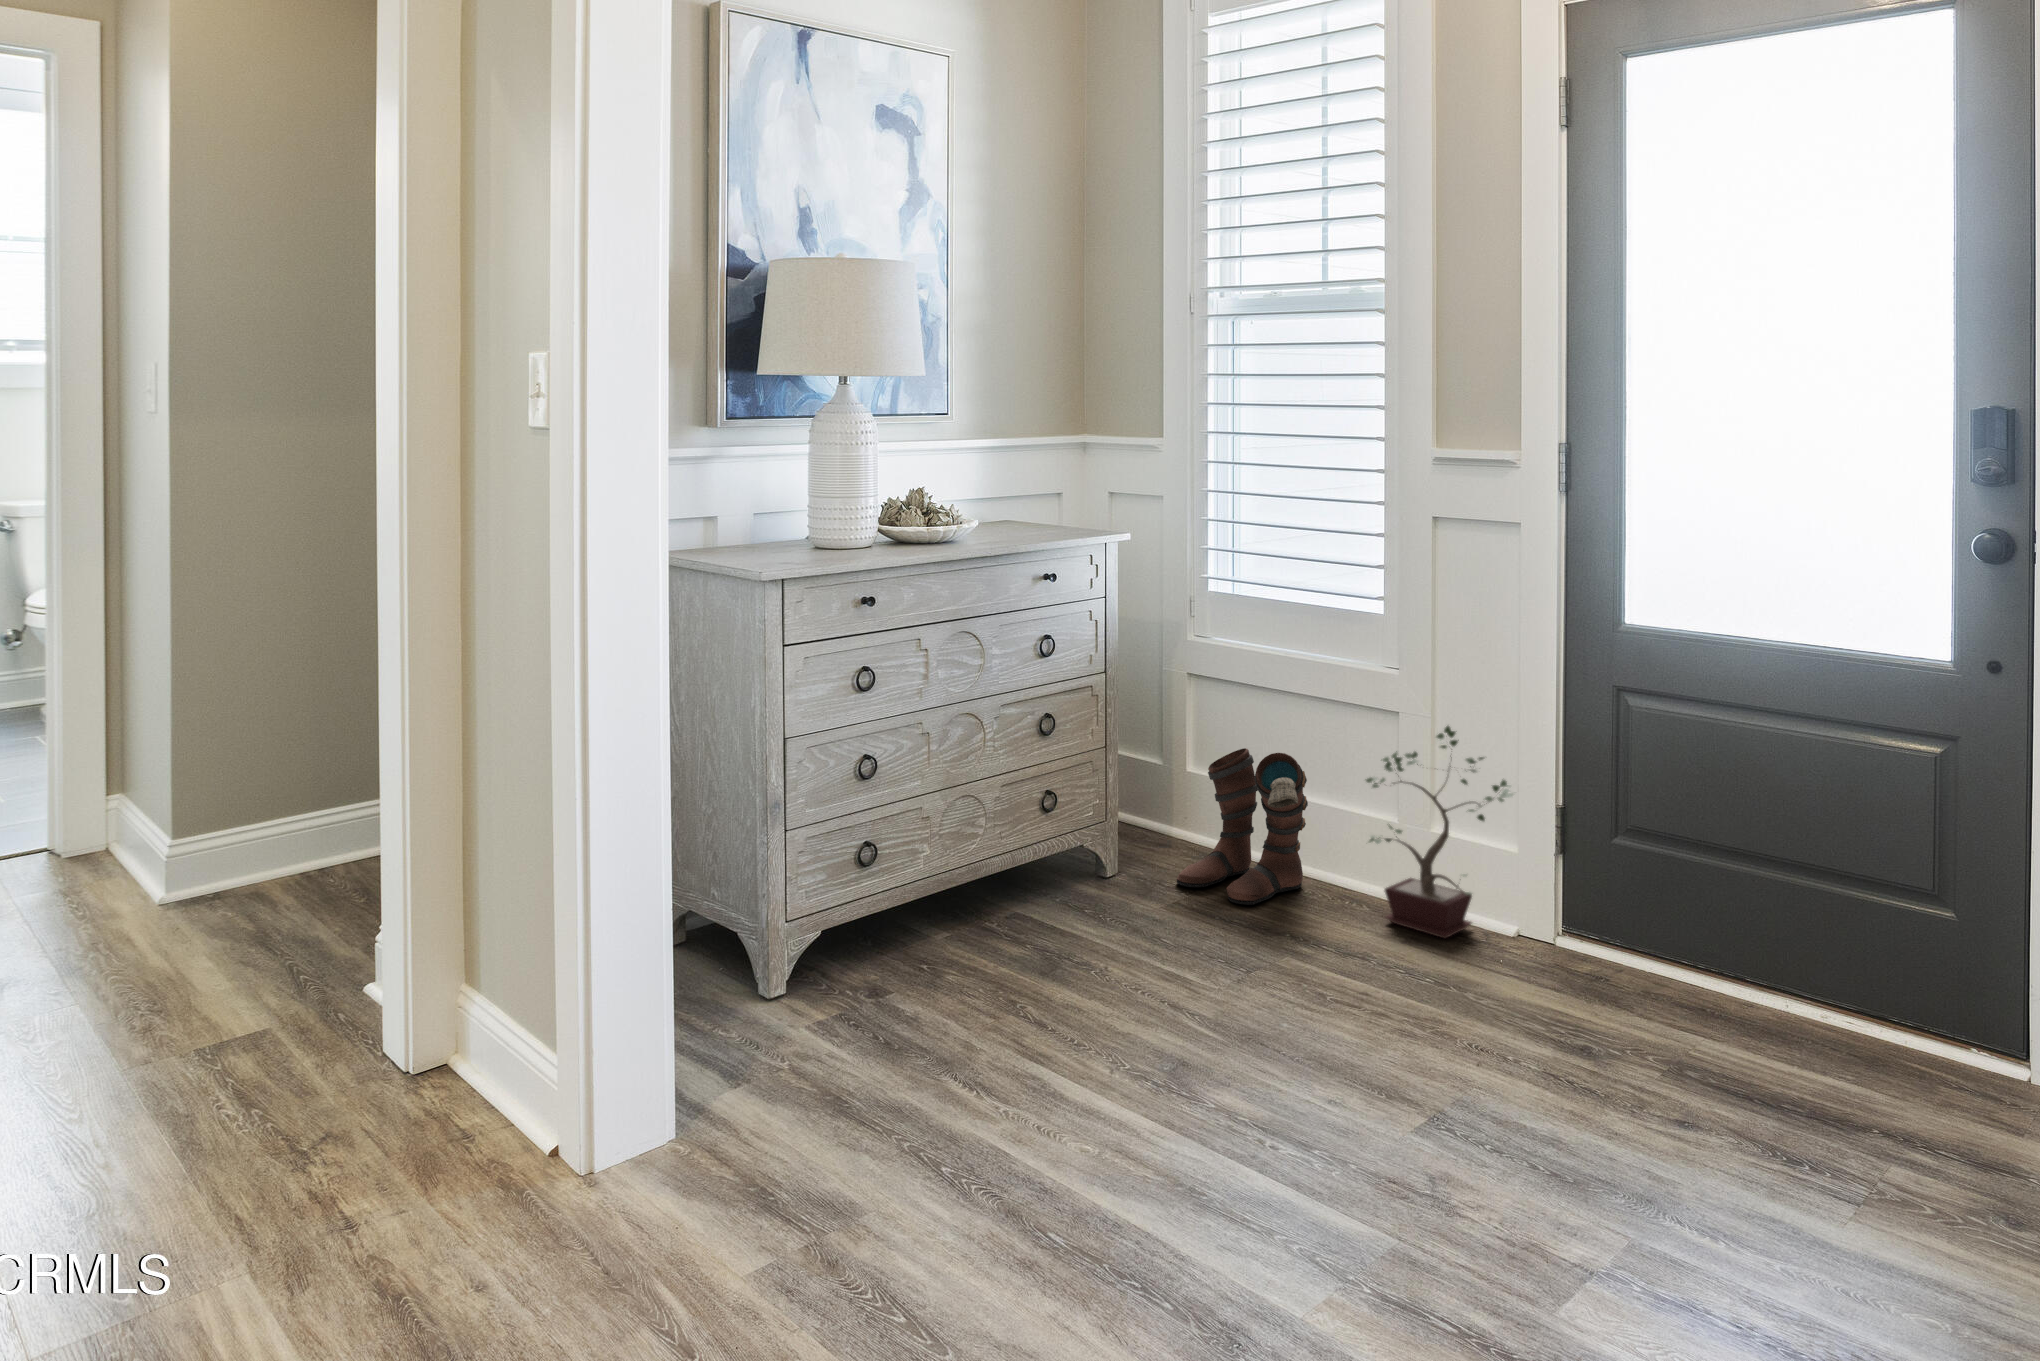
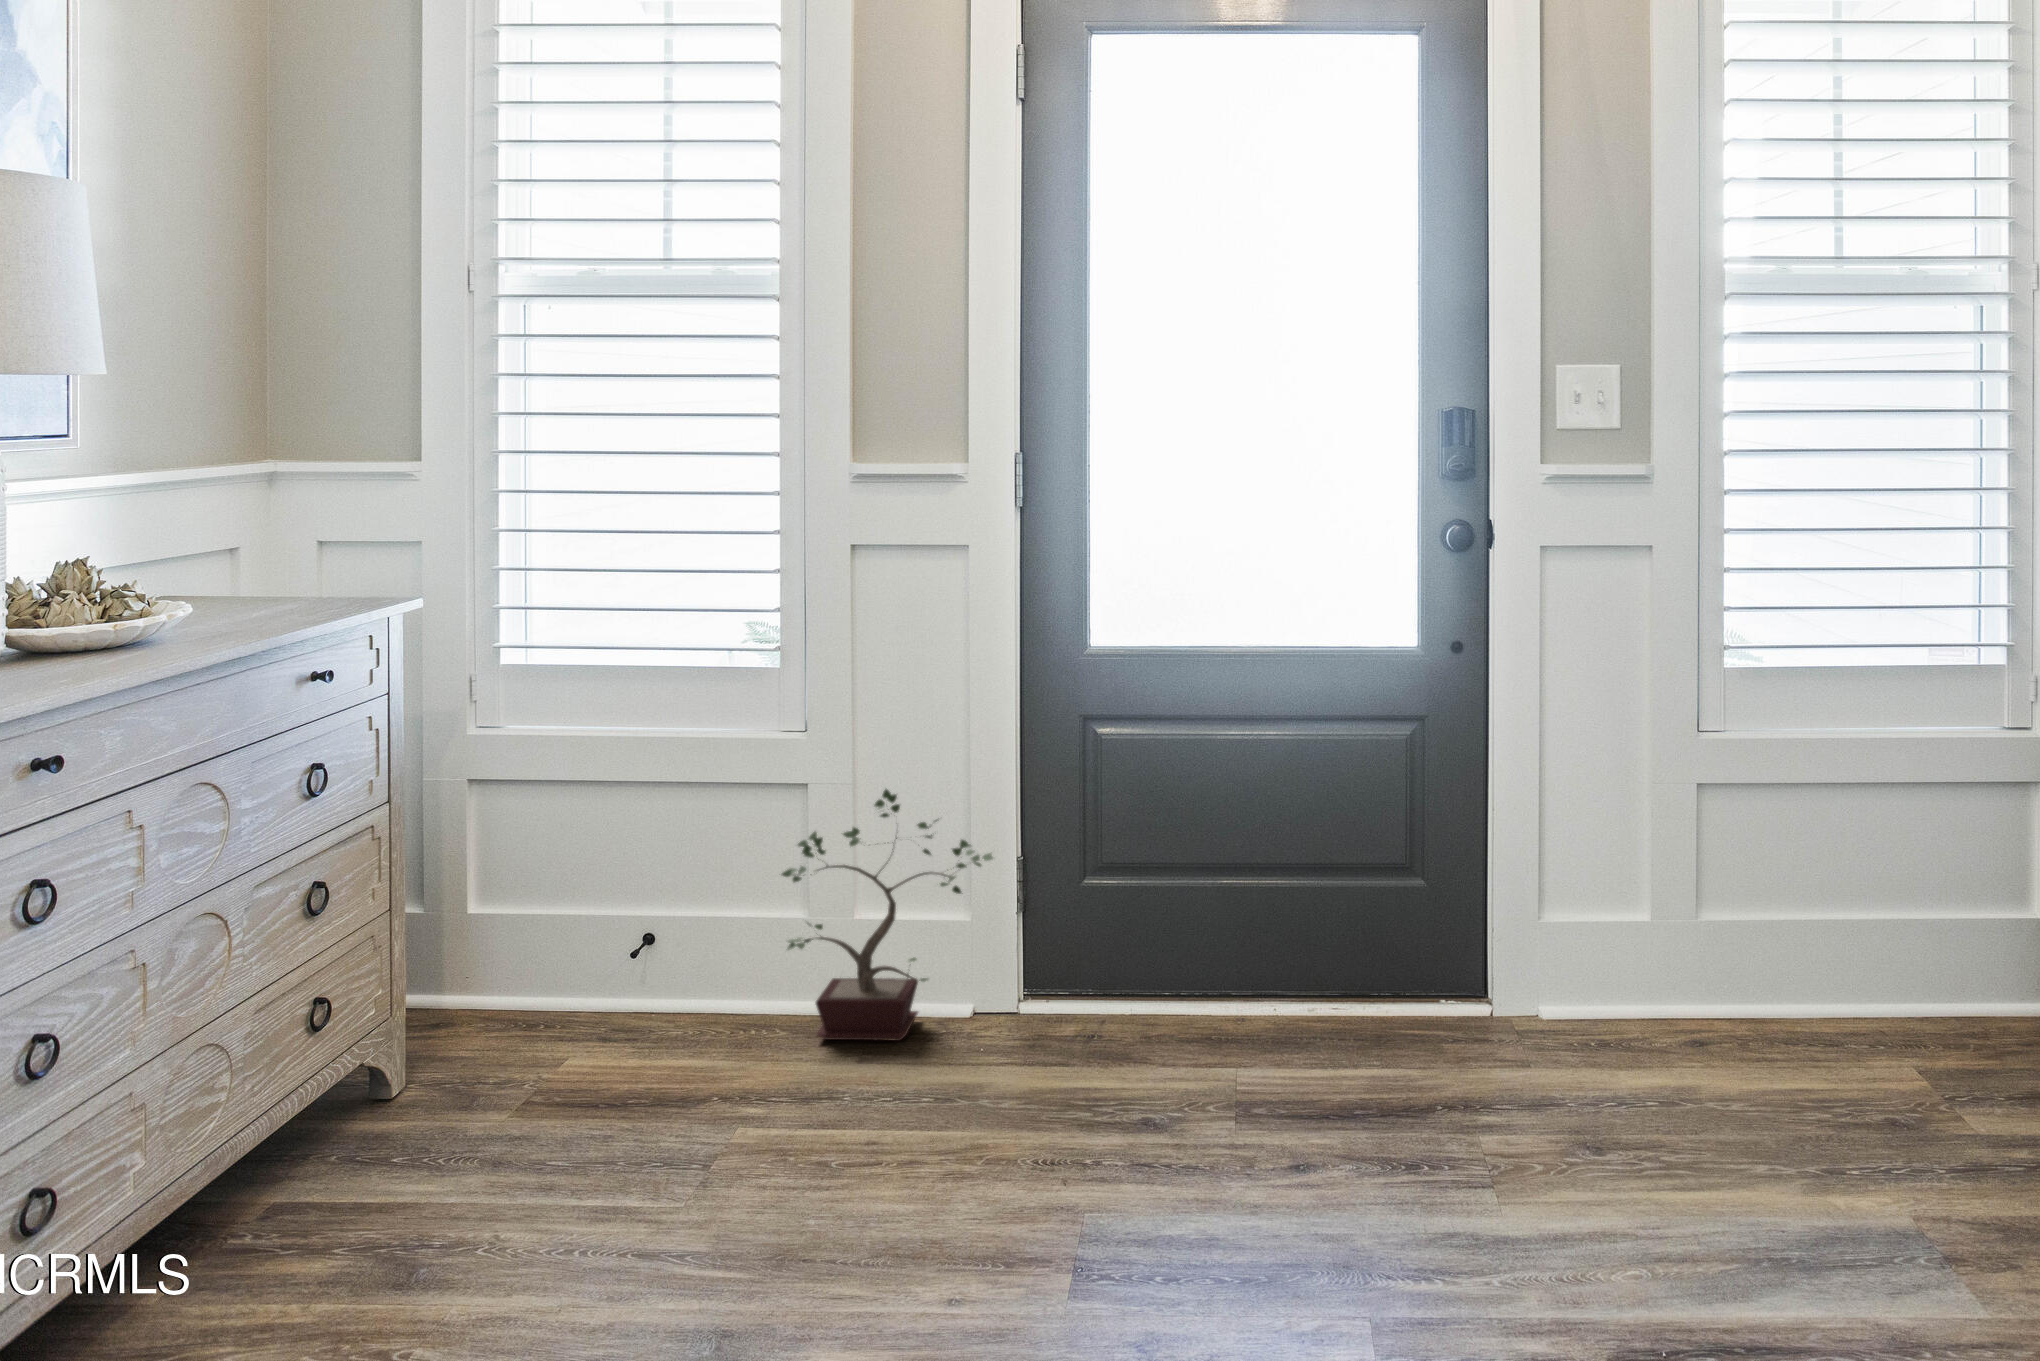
boots: present [1177,748,1308,905] -> none [501,862,697,1075]

